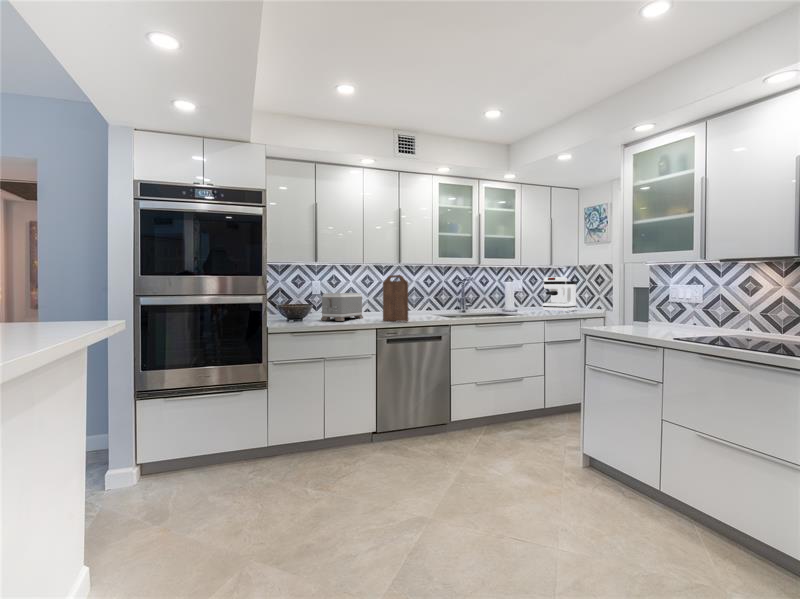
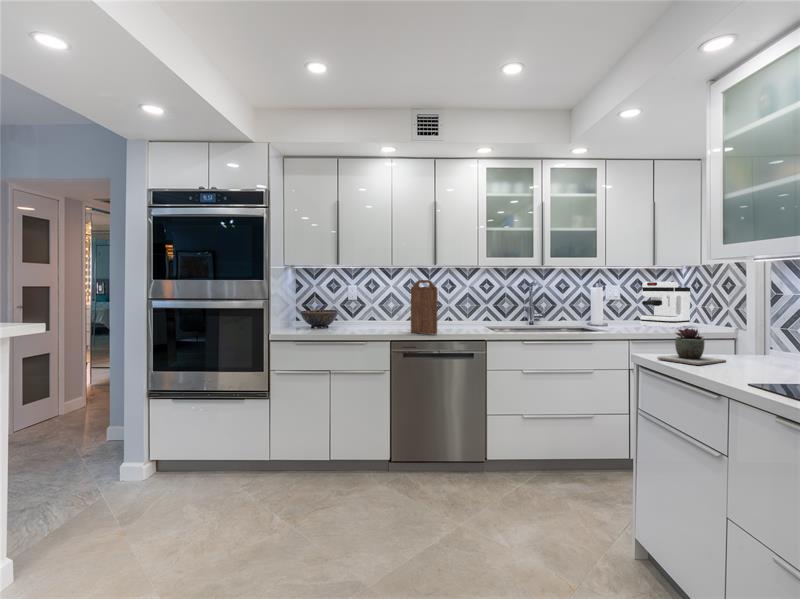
toaster: present [321,293,363,321] -> none [344,299,395,331]
succulent plant: none [596,307,637,332] -> present [657,328,726,365]

